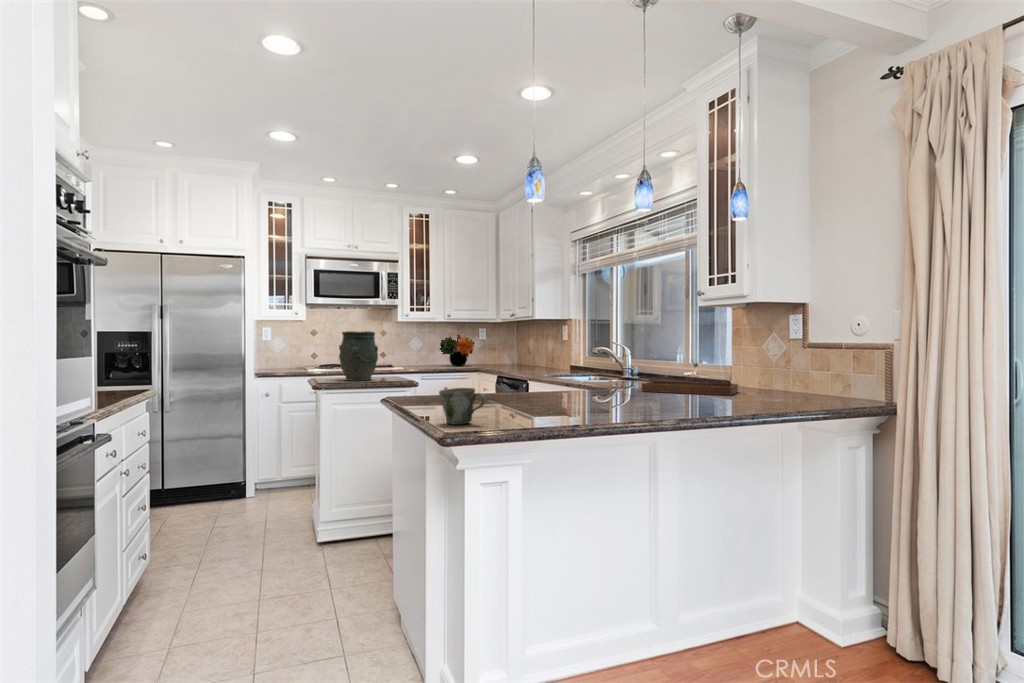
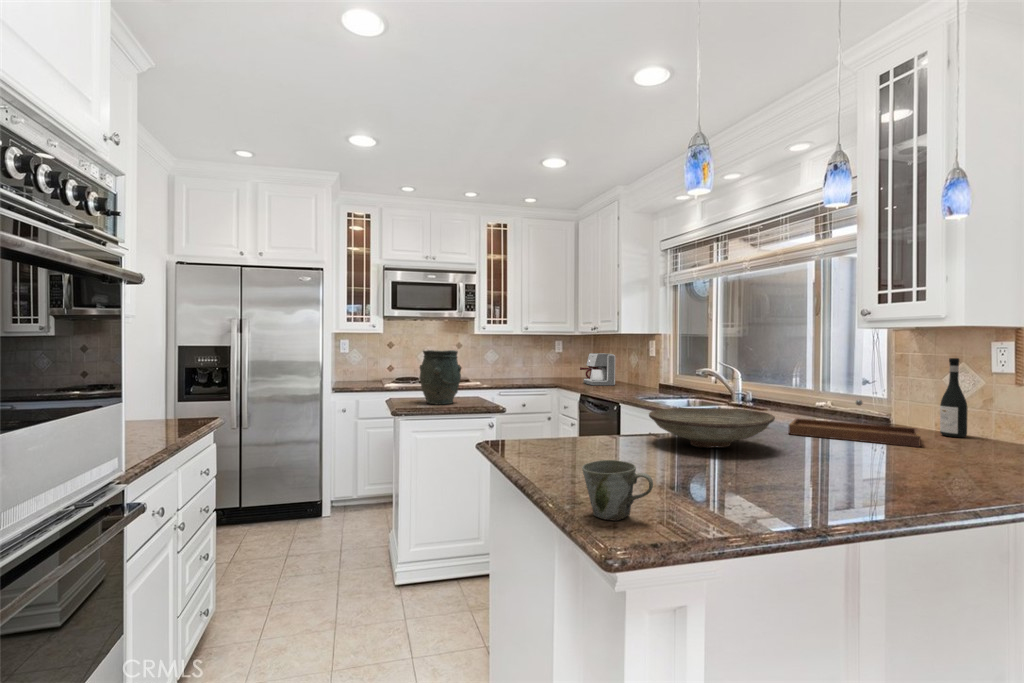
wine bottle: none [760,329,778,391] -> present [940,358,968,437]
flower arrangement: present [439,335,474,366] -> none [514,347,551,380]
coffee maker: none [500,339,532,369] -> present [580,353,615,386]
decorative bowl: none [523,370,617,398] -> present [649,408,775,448]

